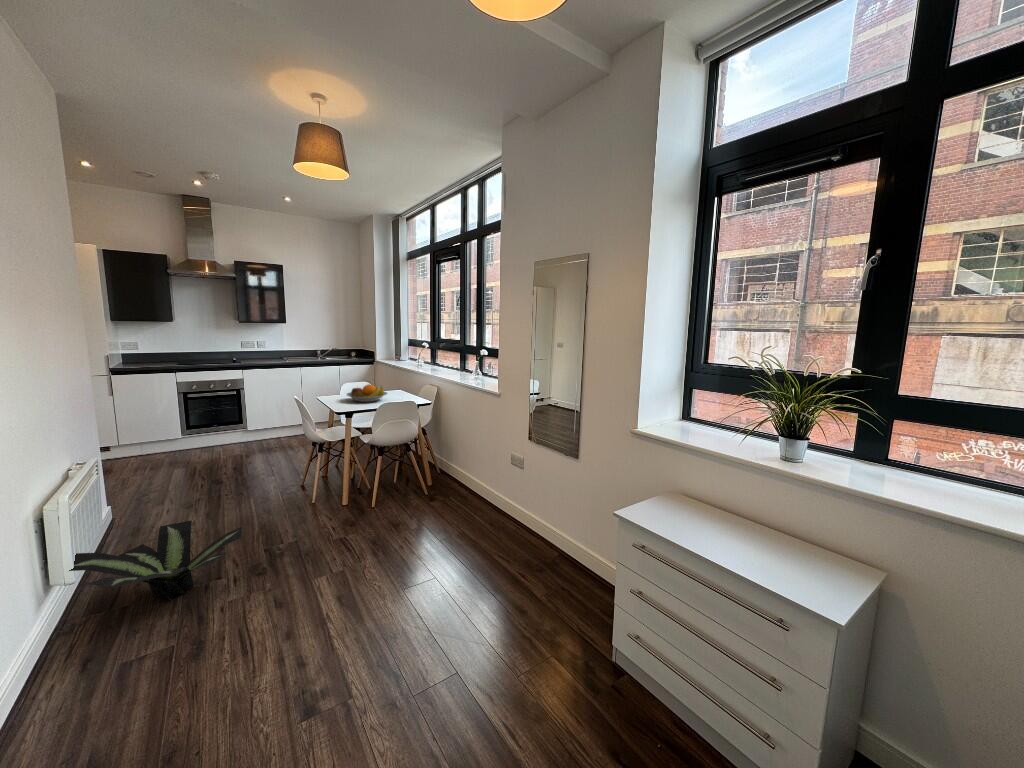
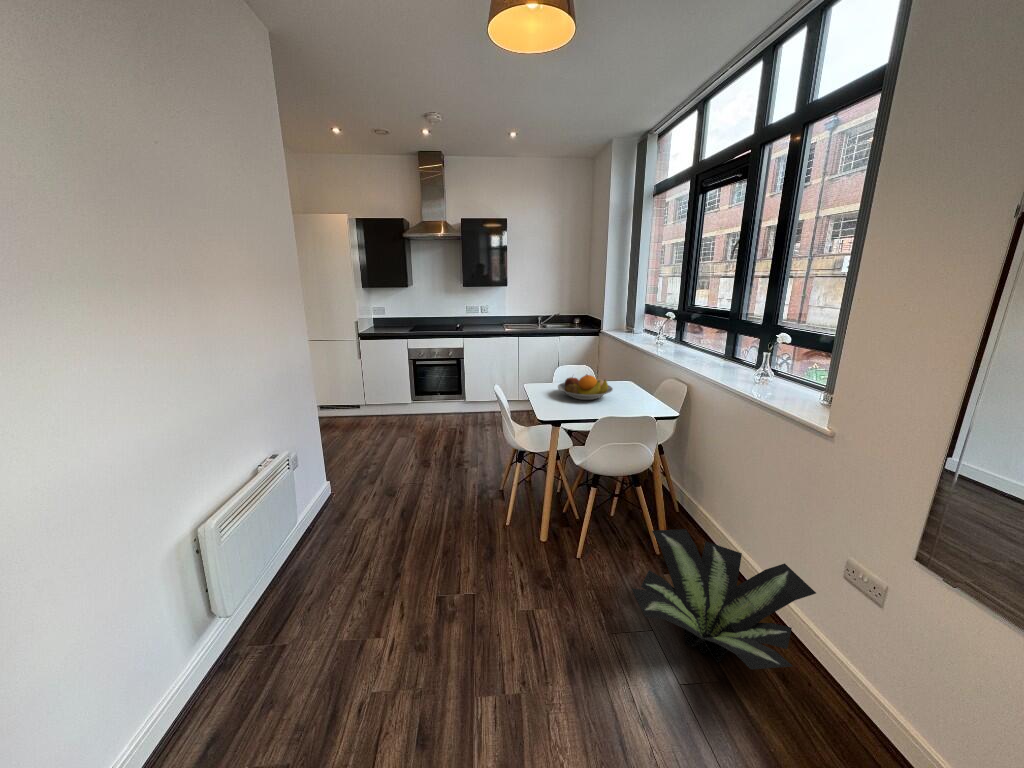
potted plant: present [69,521,242,601] -> present [631,529,816,670]

